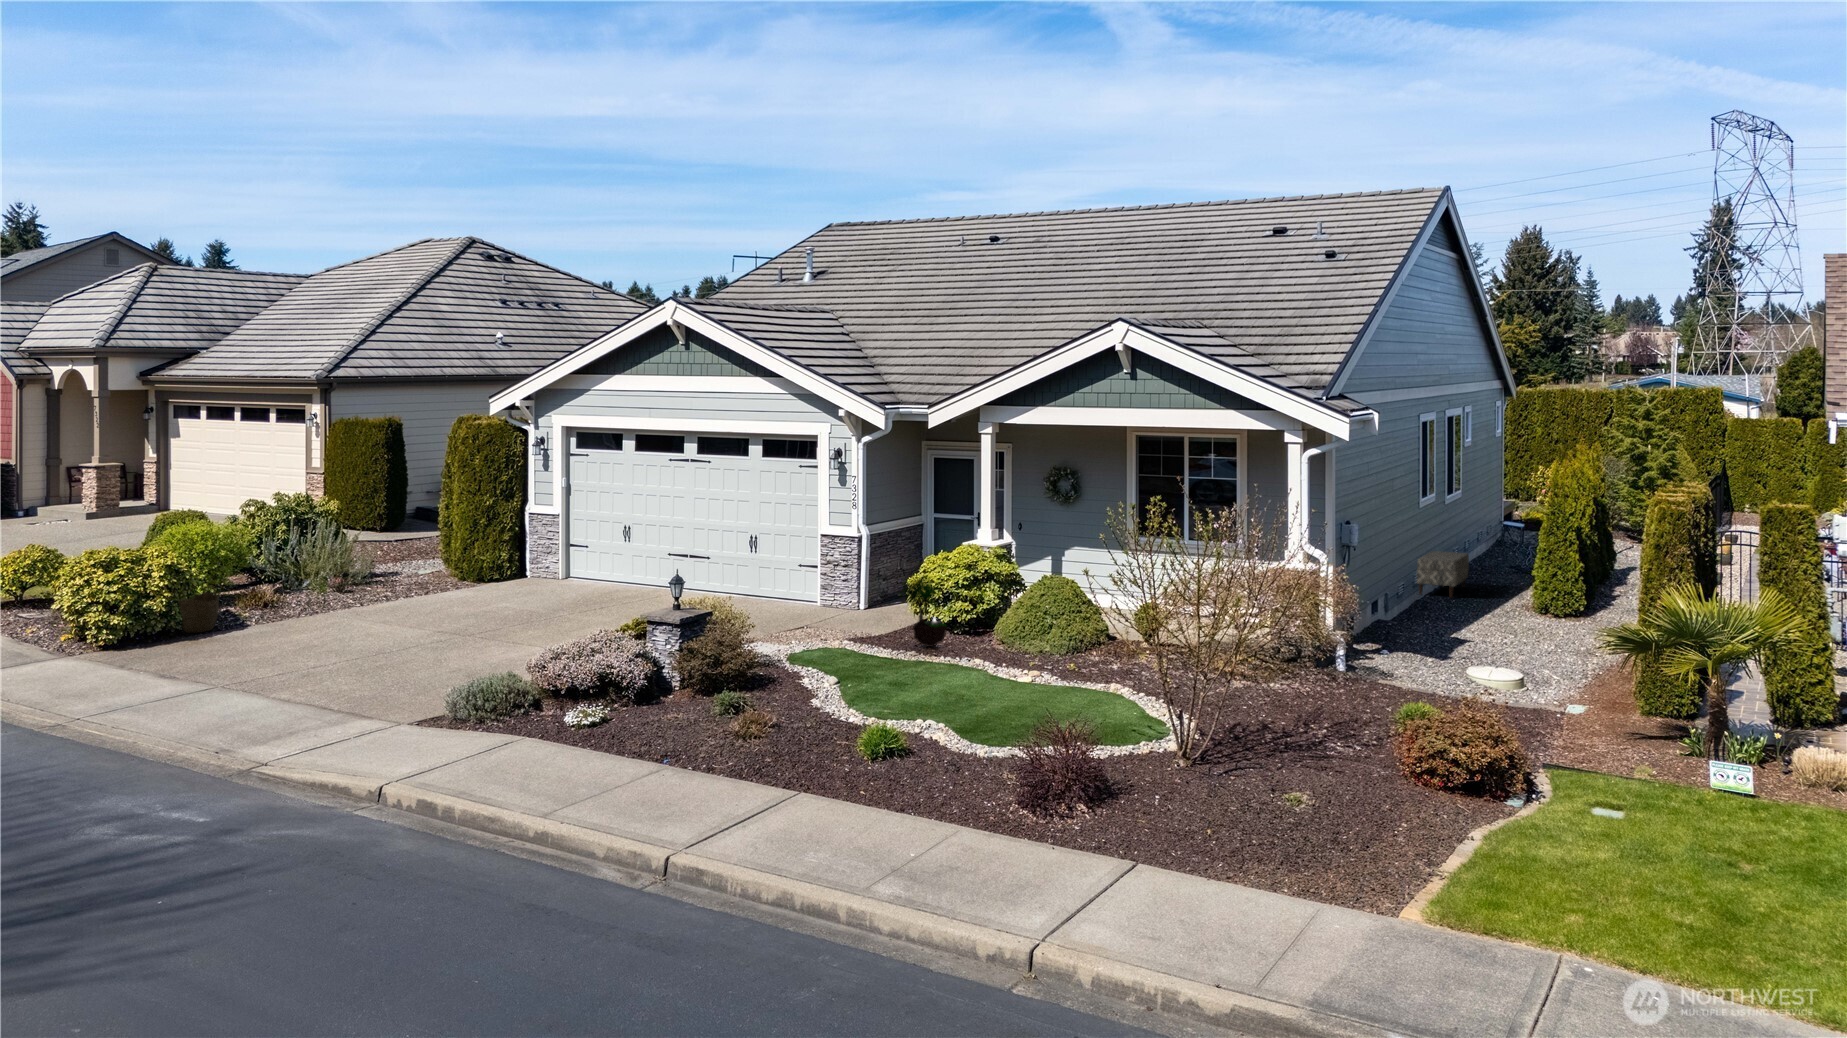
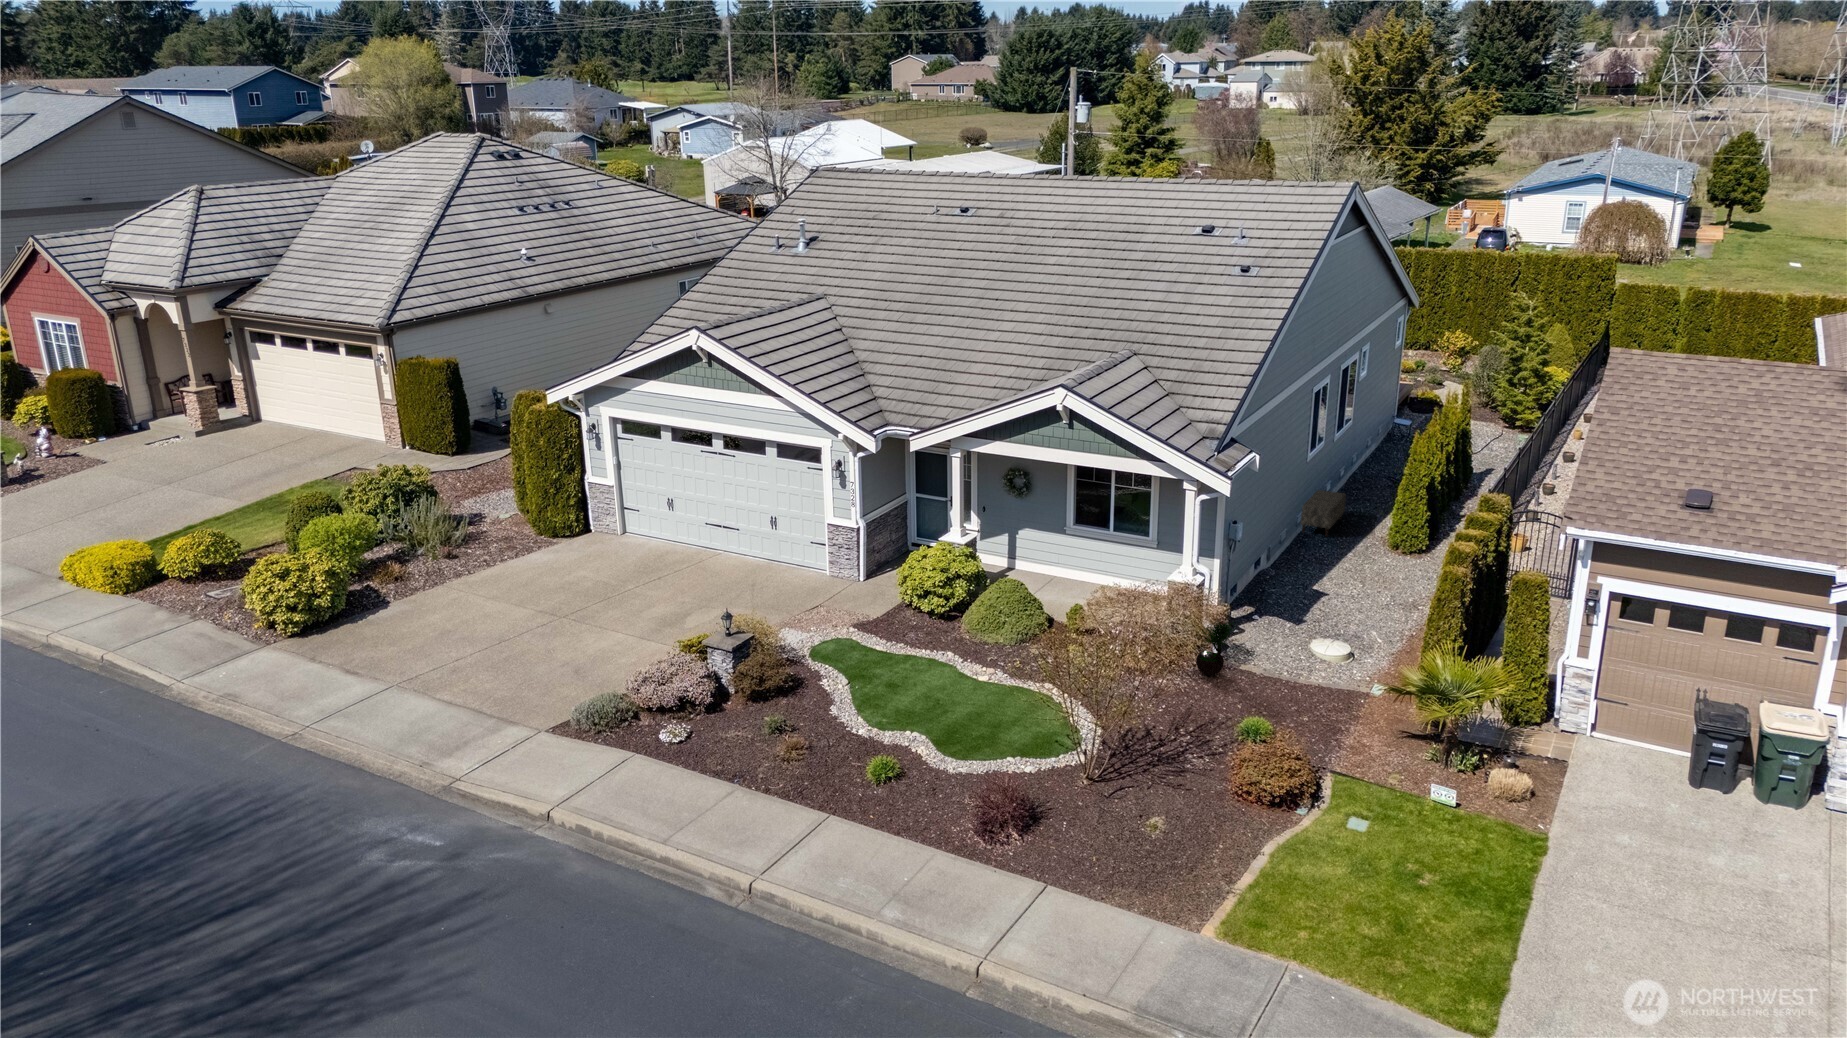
potted tree: present [900,579,946,647] -> present [1196,622,1233,675]
woven basket: present [178,586,219,633] -> none [337,584,368,622]

